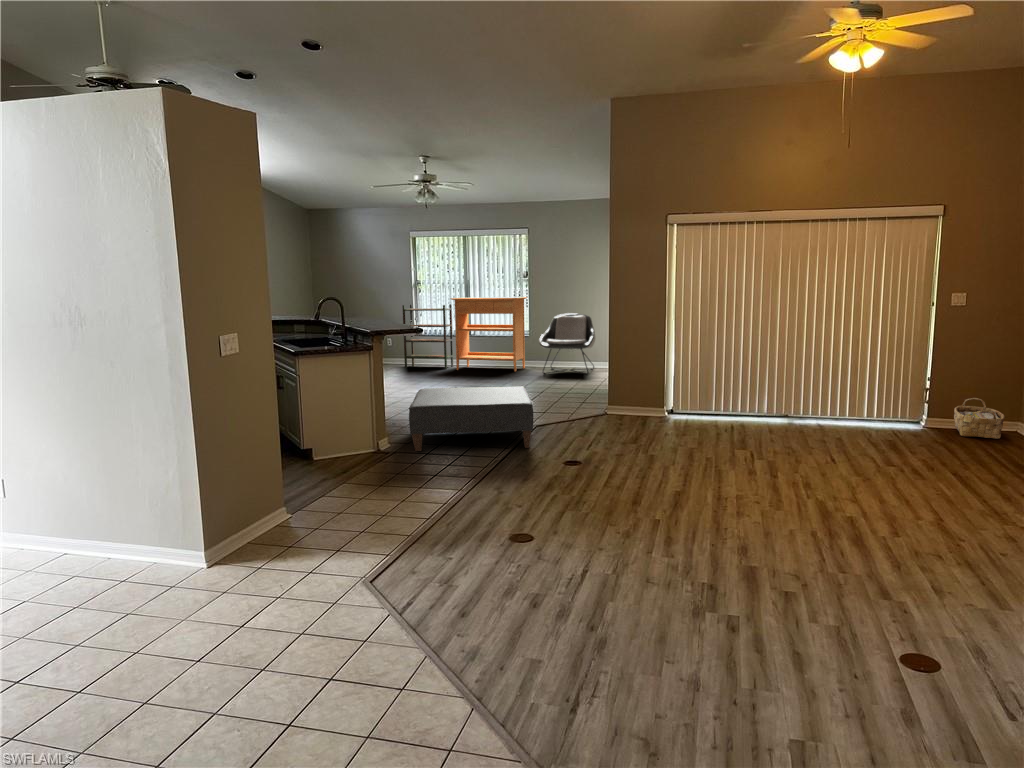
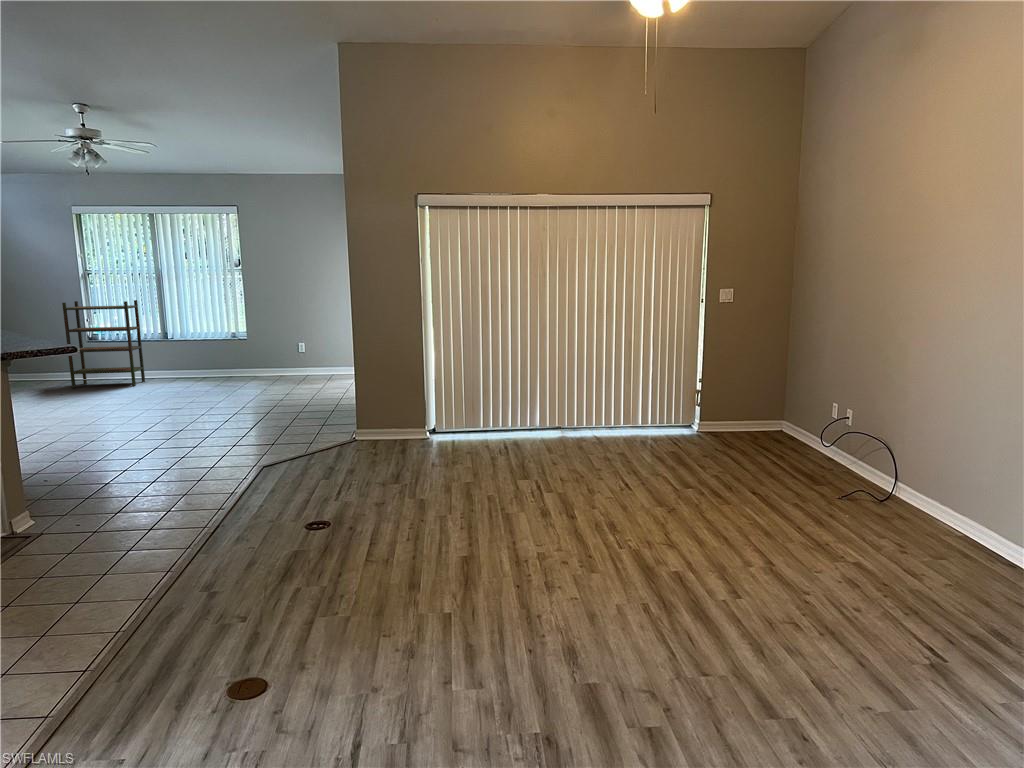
console table: present [450,297,527,372] -> none [134,290,245,386]
lounge chair: present [539,313,595,375] -> none [262,309,334,387]
ottoman: present [409,387,534,451] -> none [61,417,258,531]
woven basket: present [954,398,1005,439] -> none [726,398,772,440]

